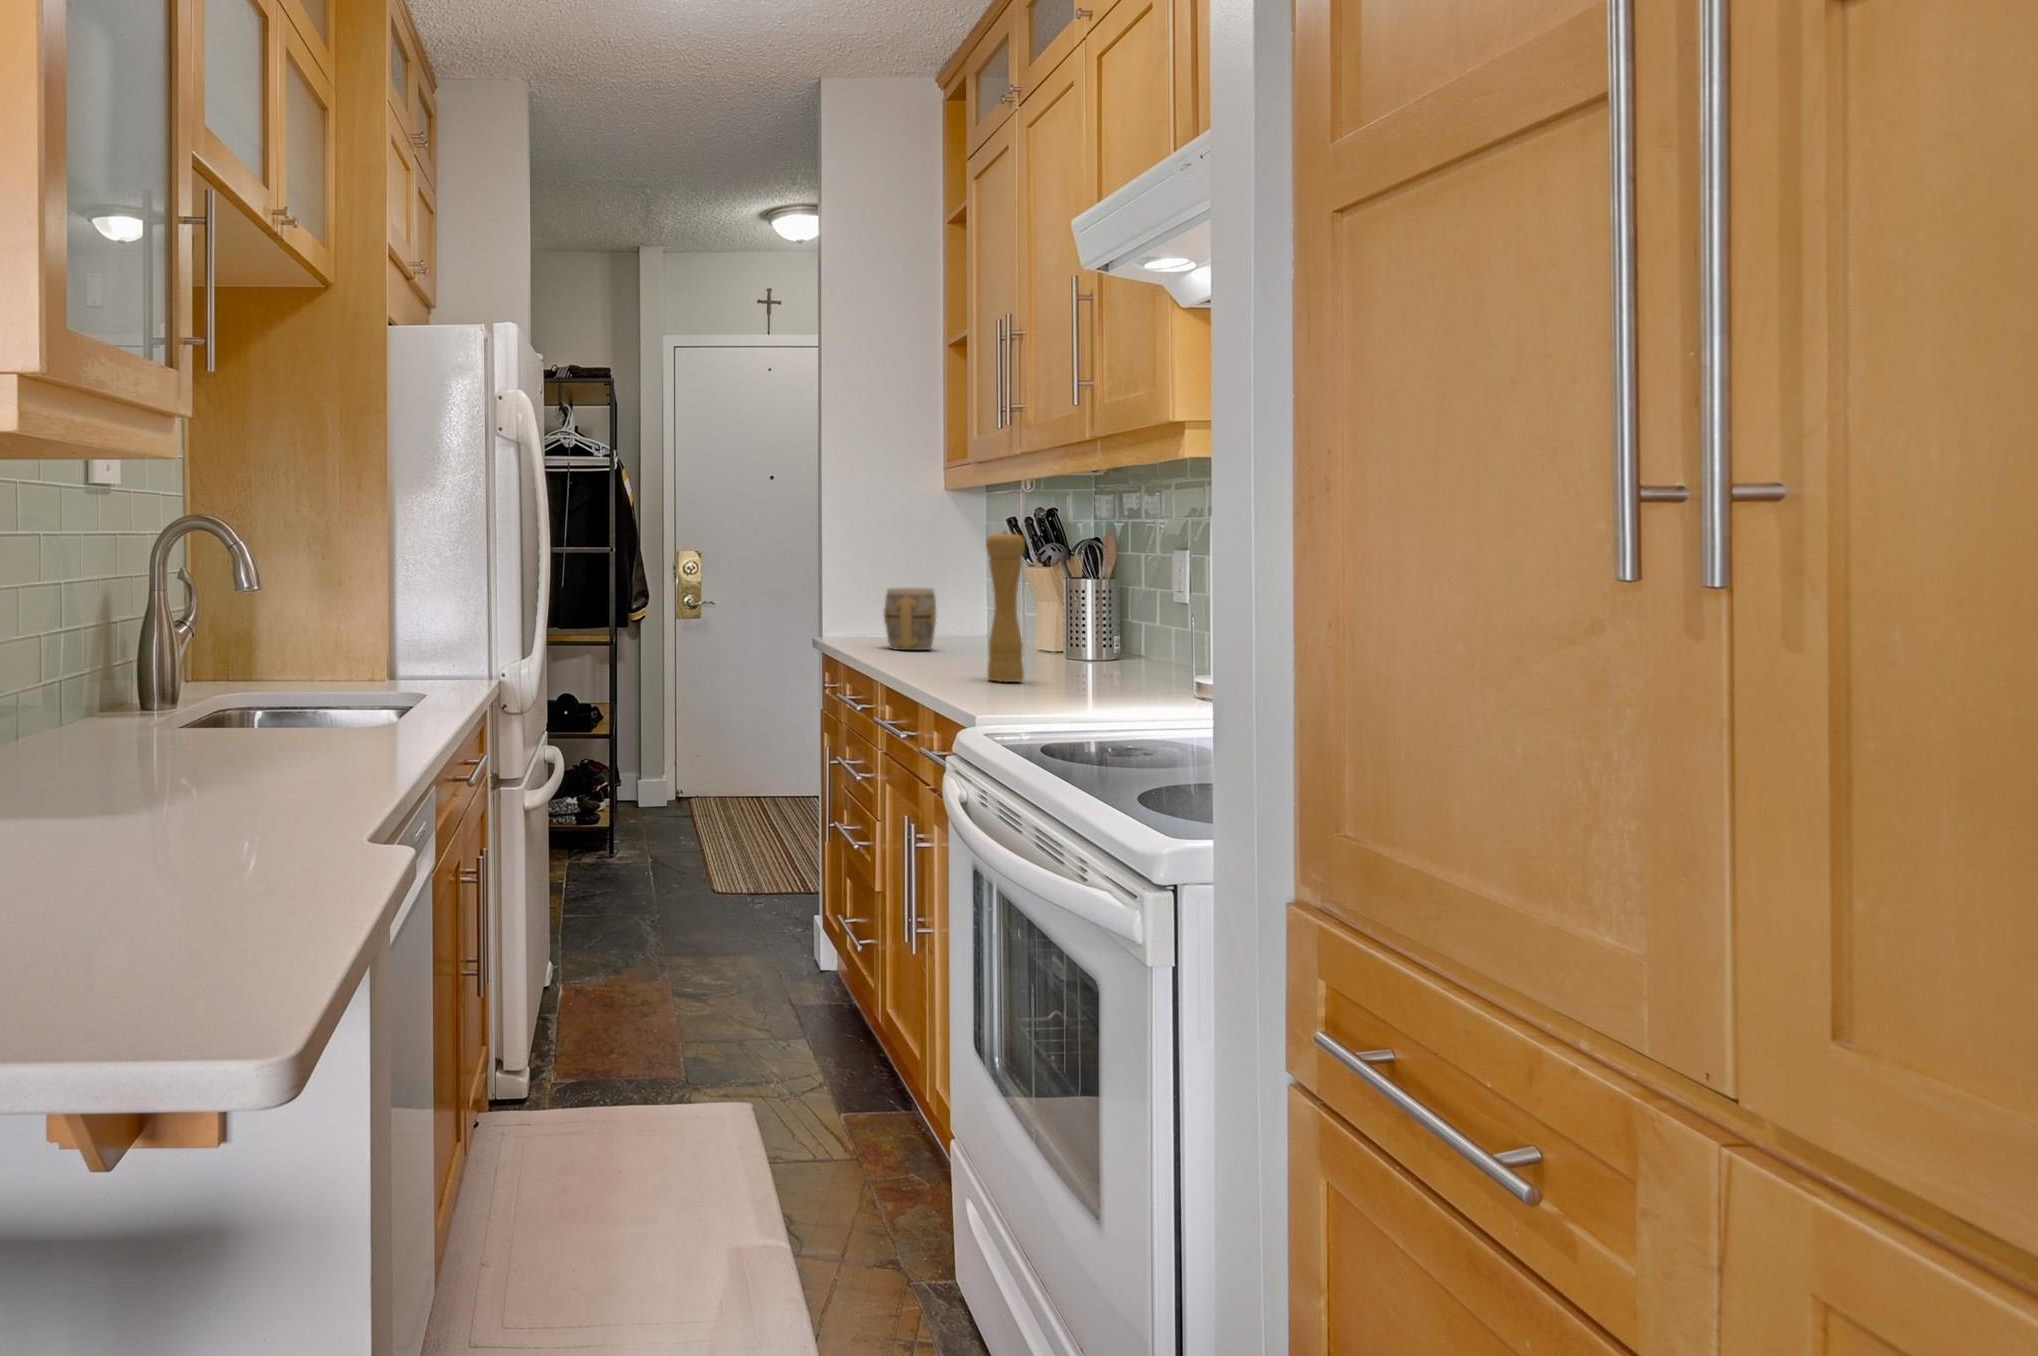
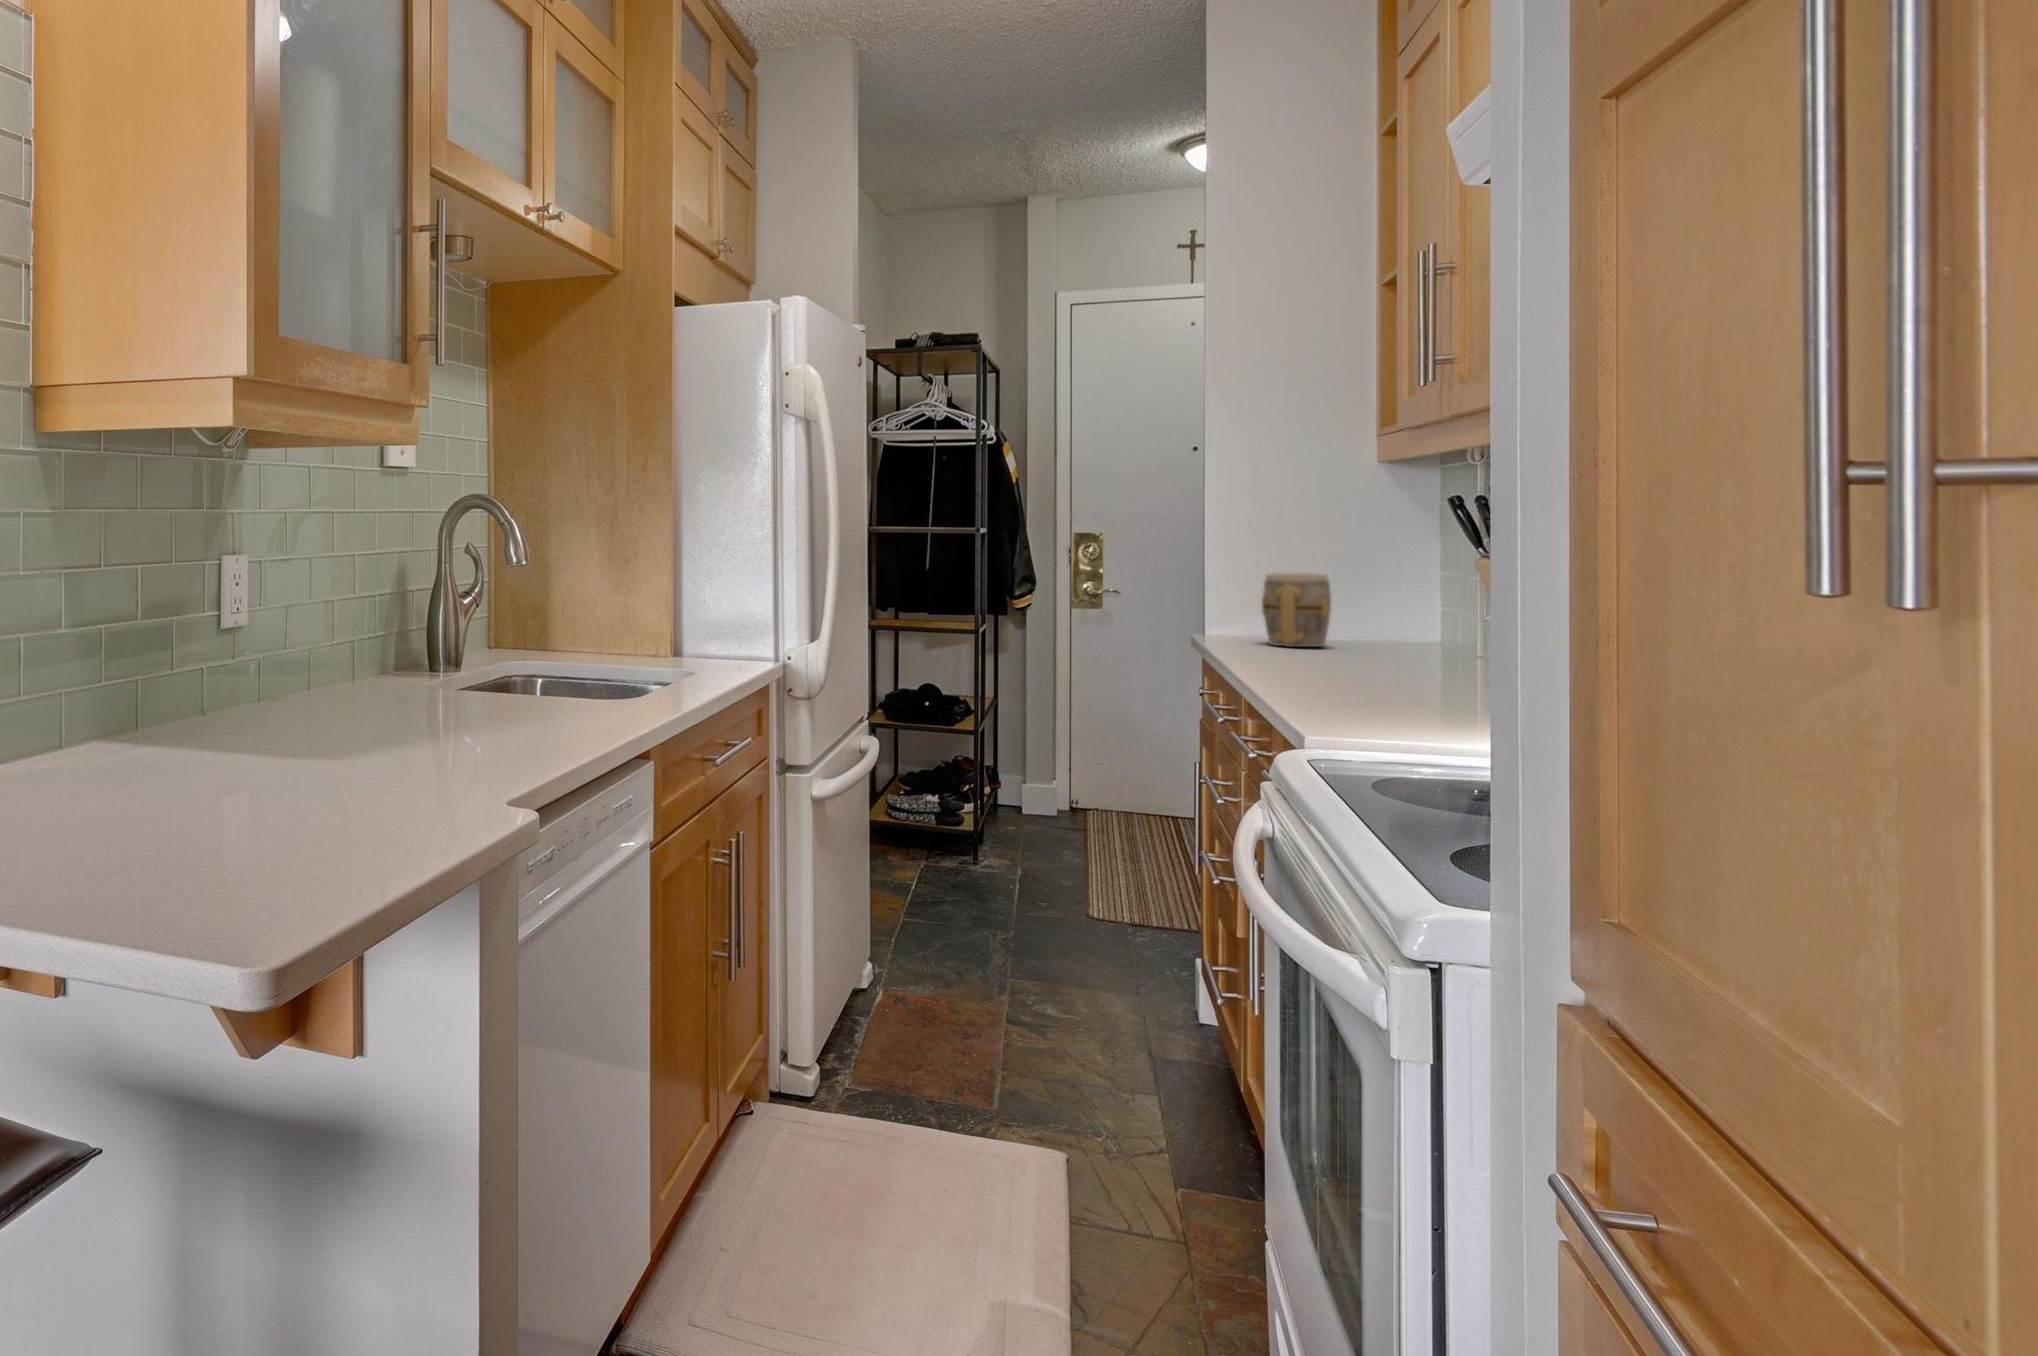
pepper mill: present [986,532,1025,682] -> none [1359,507,1411,687]

